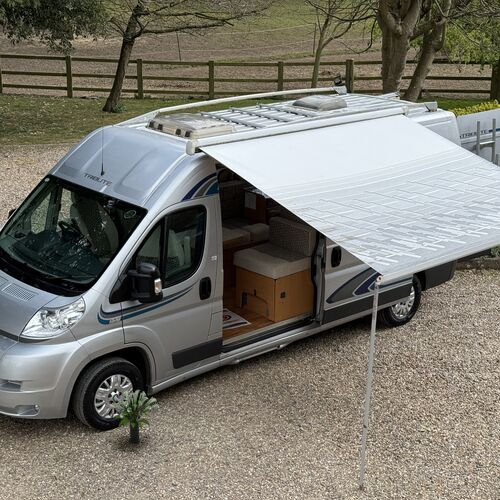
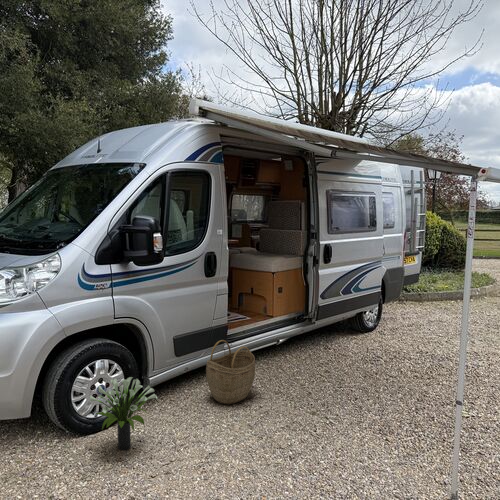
woven basket: none [201,353,245,410] -> present [206,340,255,404]

